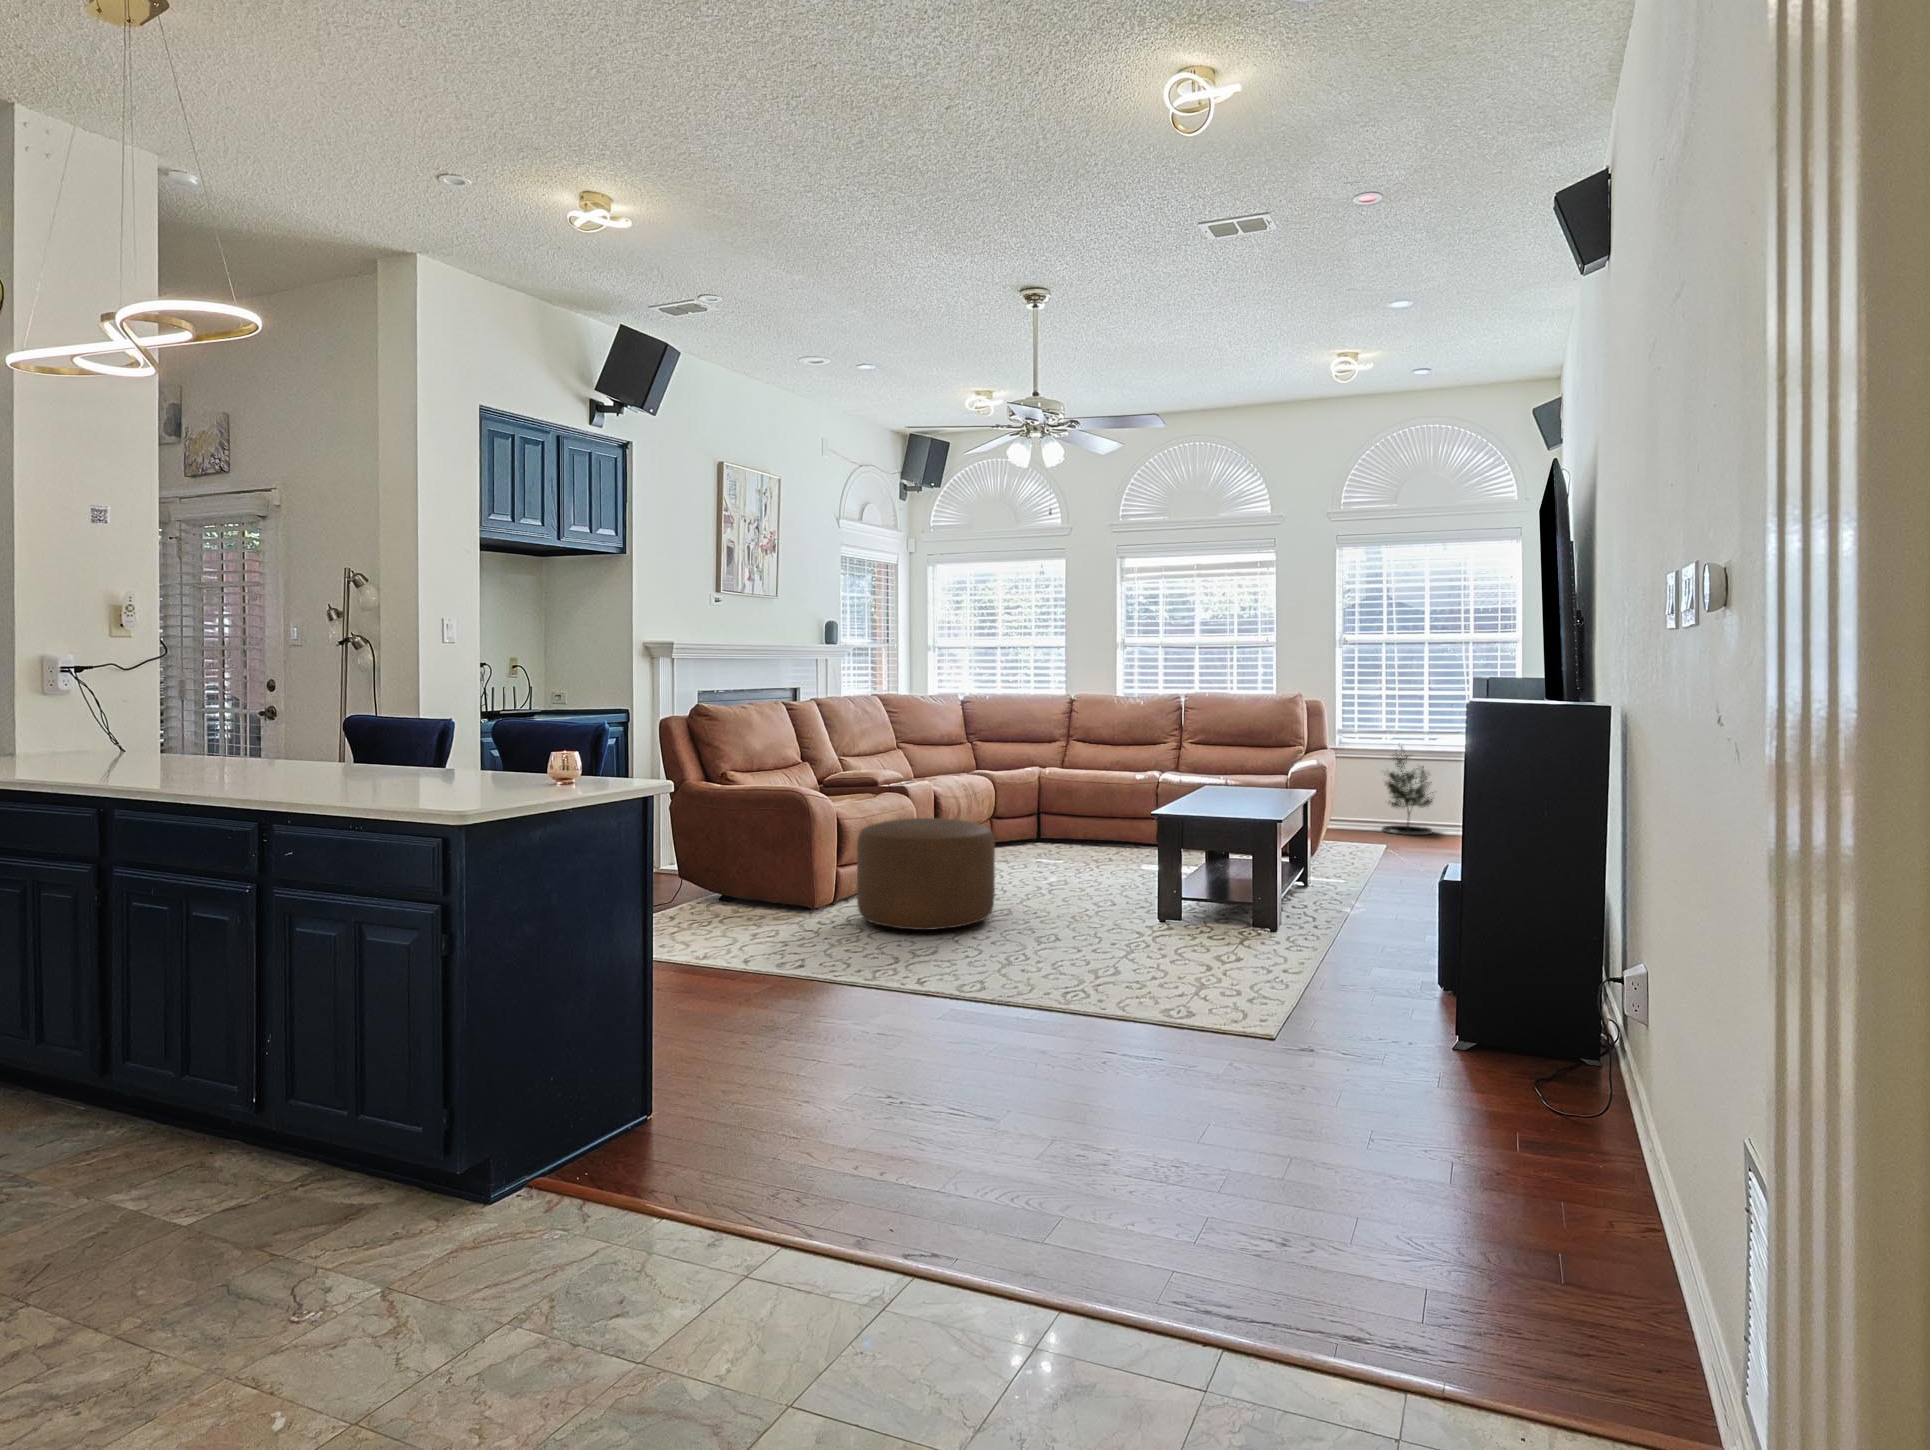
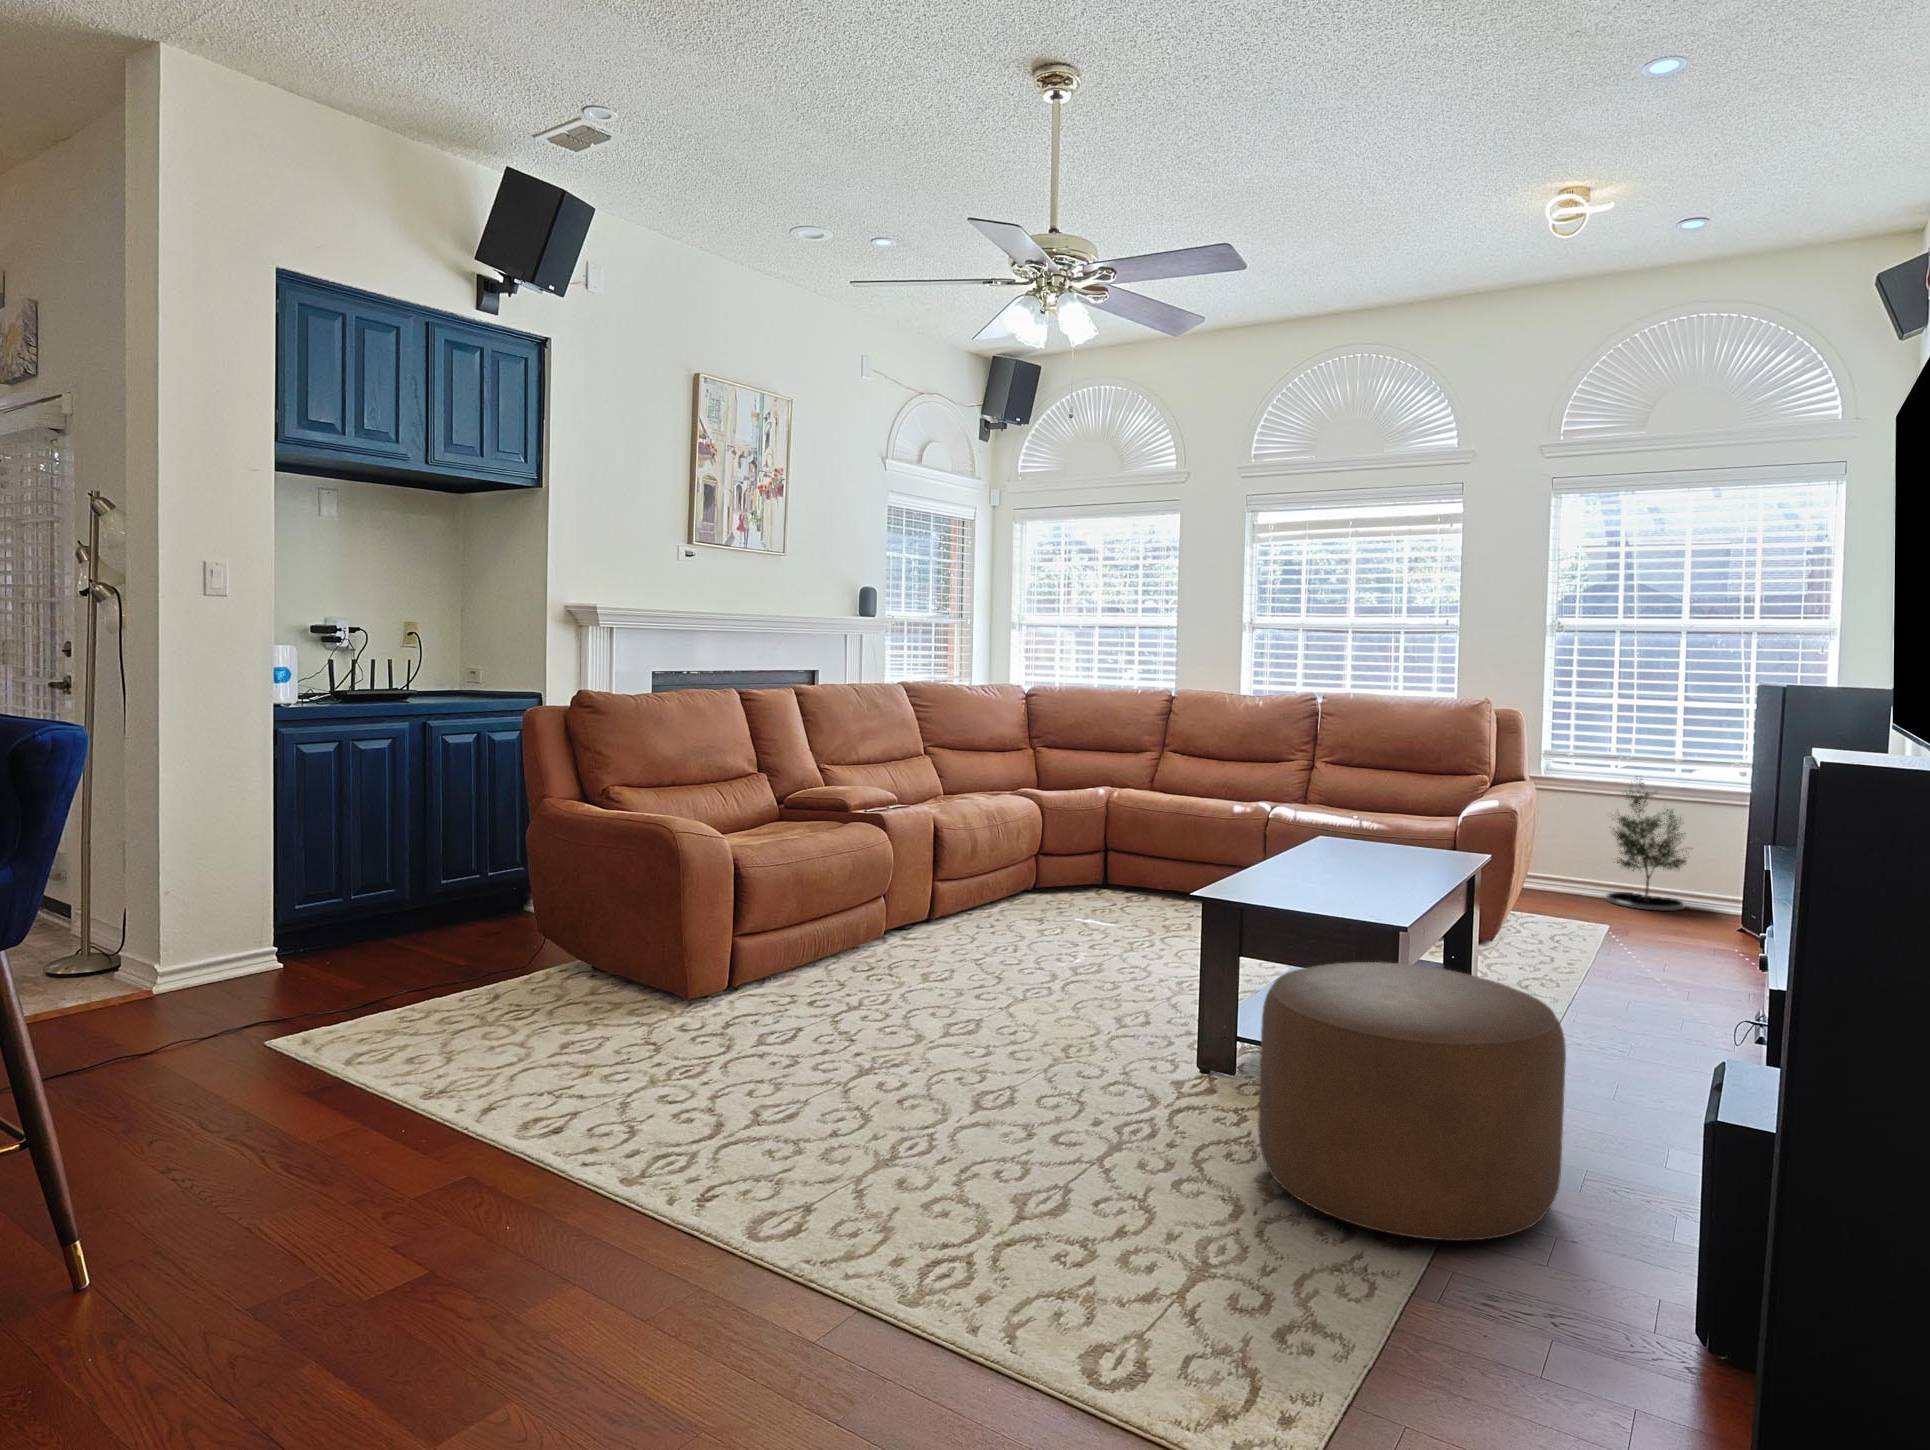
ottoman: present [857,818,995,930] -> present [1258,962,1566,1240]

